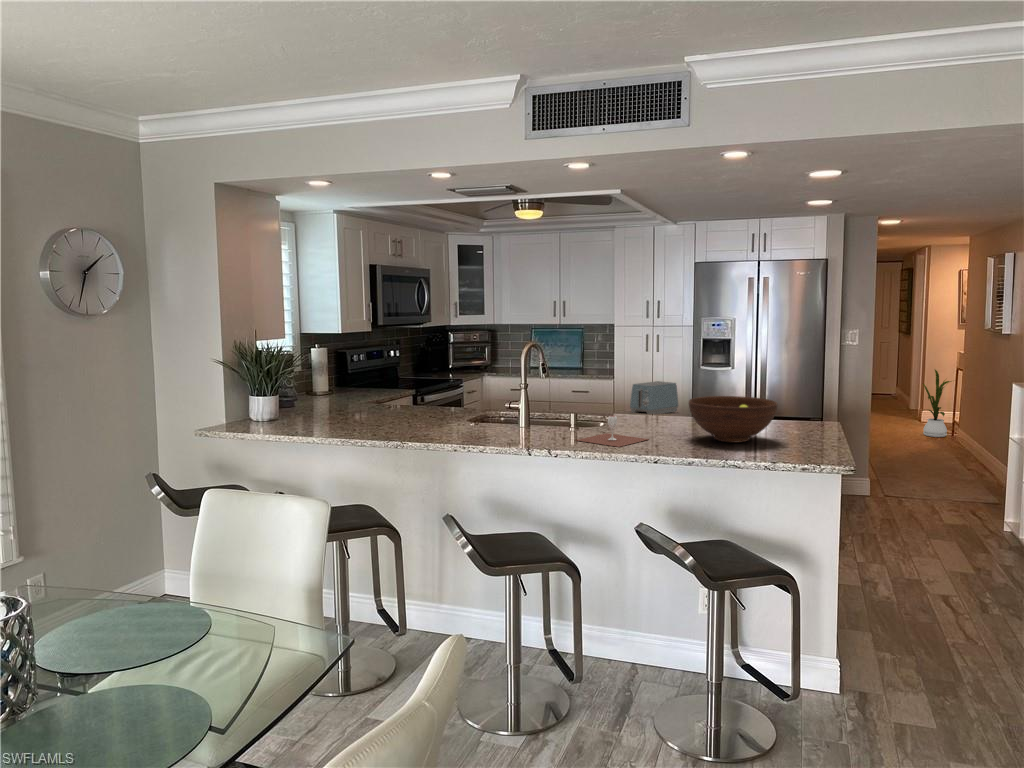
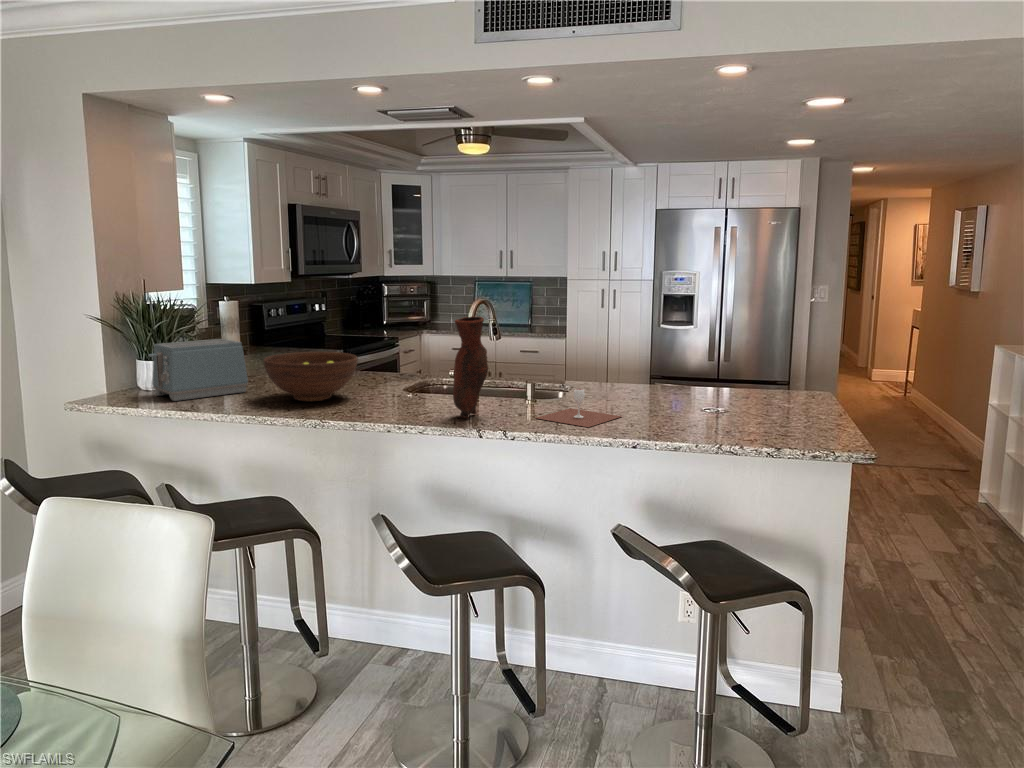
vase: none [508,356,536,440] -> present [453,316,488,418]
house plant: present [923,370,952,437] -> none [877,328,914,398]
toaster: present [630,381,678,414] -> present [148,339,248,401]
fruit bowl: present [689,396,777,443] -> present [264,352,358,401]

